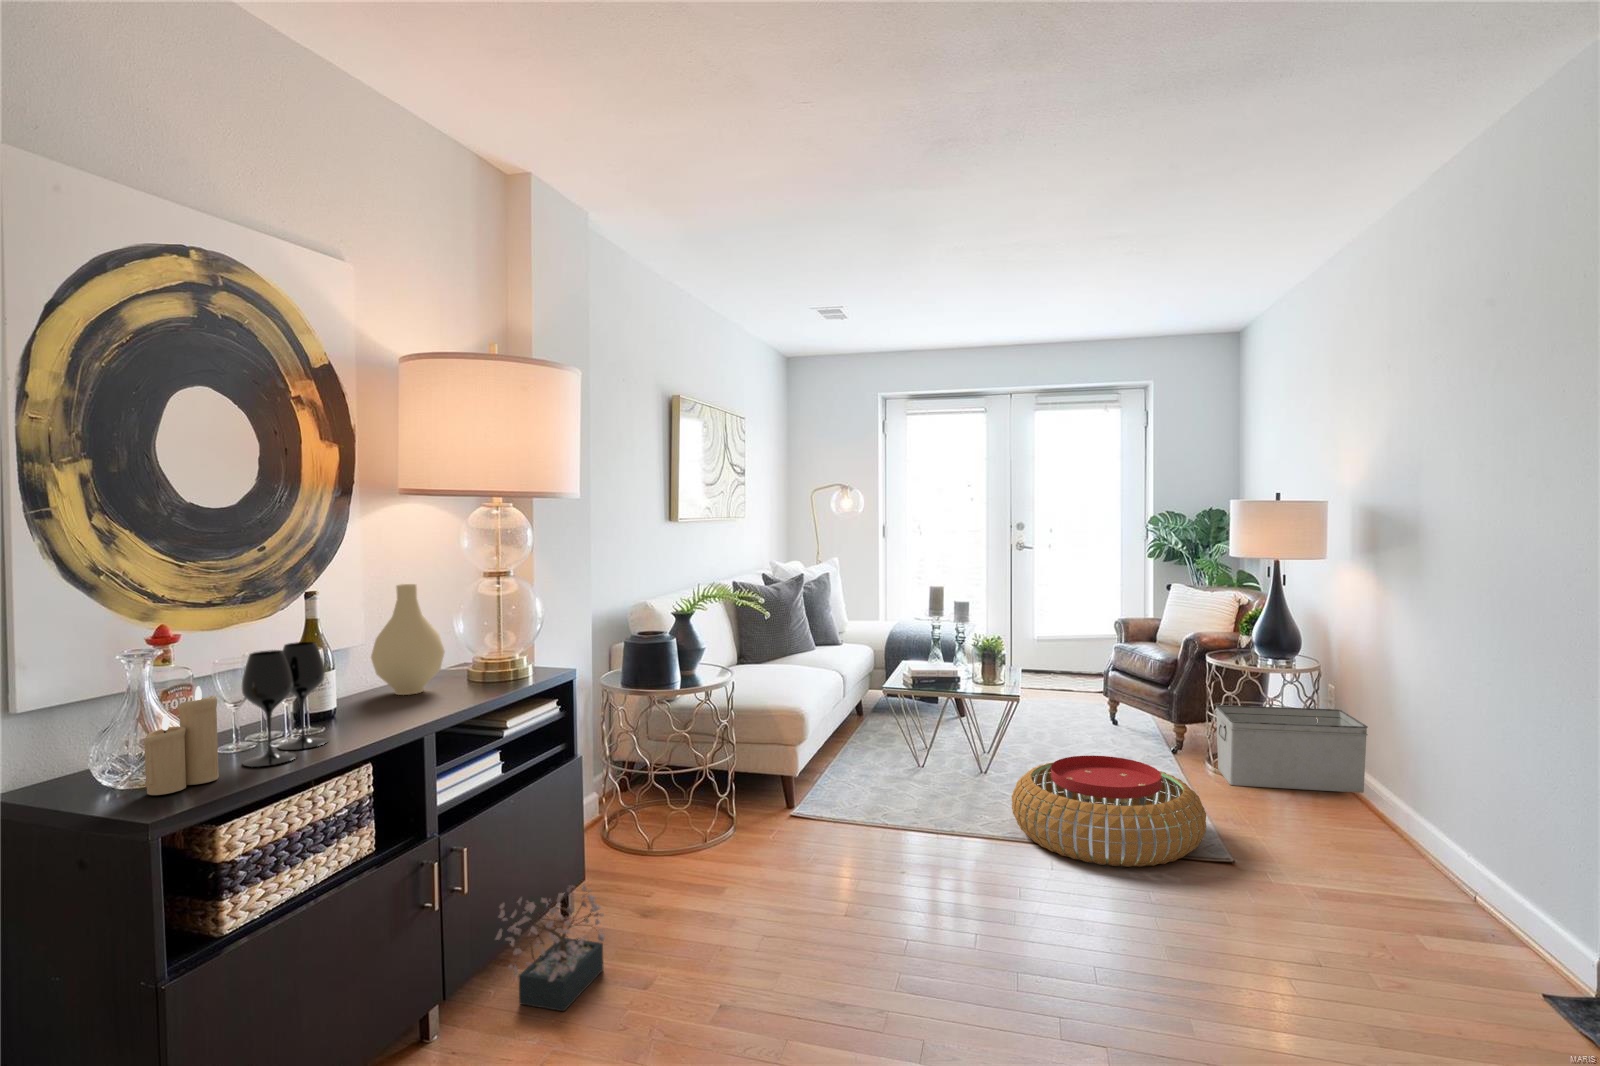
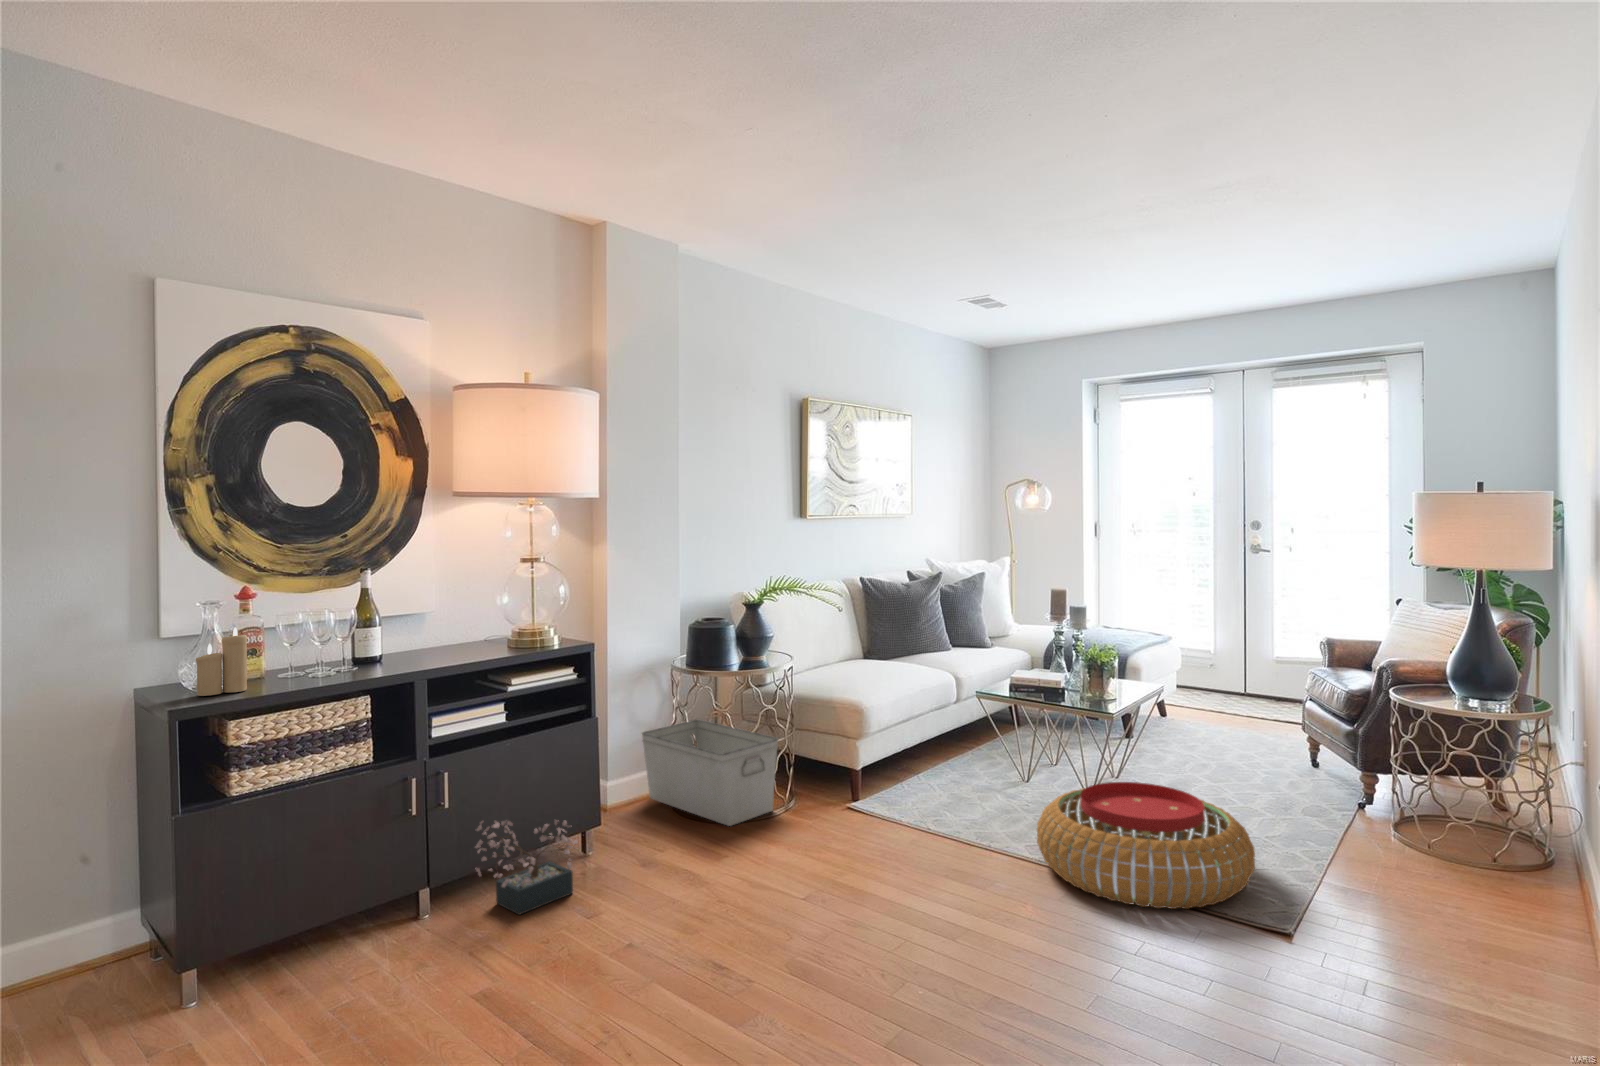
vase: present [371,584,445,695] -> none [425,566,481,652]
wine glass: present [242,642,328,767] -> none [271,604,344,687]
storage bin: present [1216,705,1368,793] -> present [642,720,778,826]

